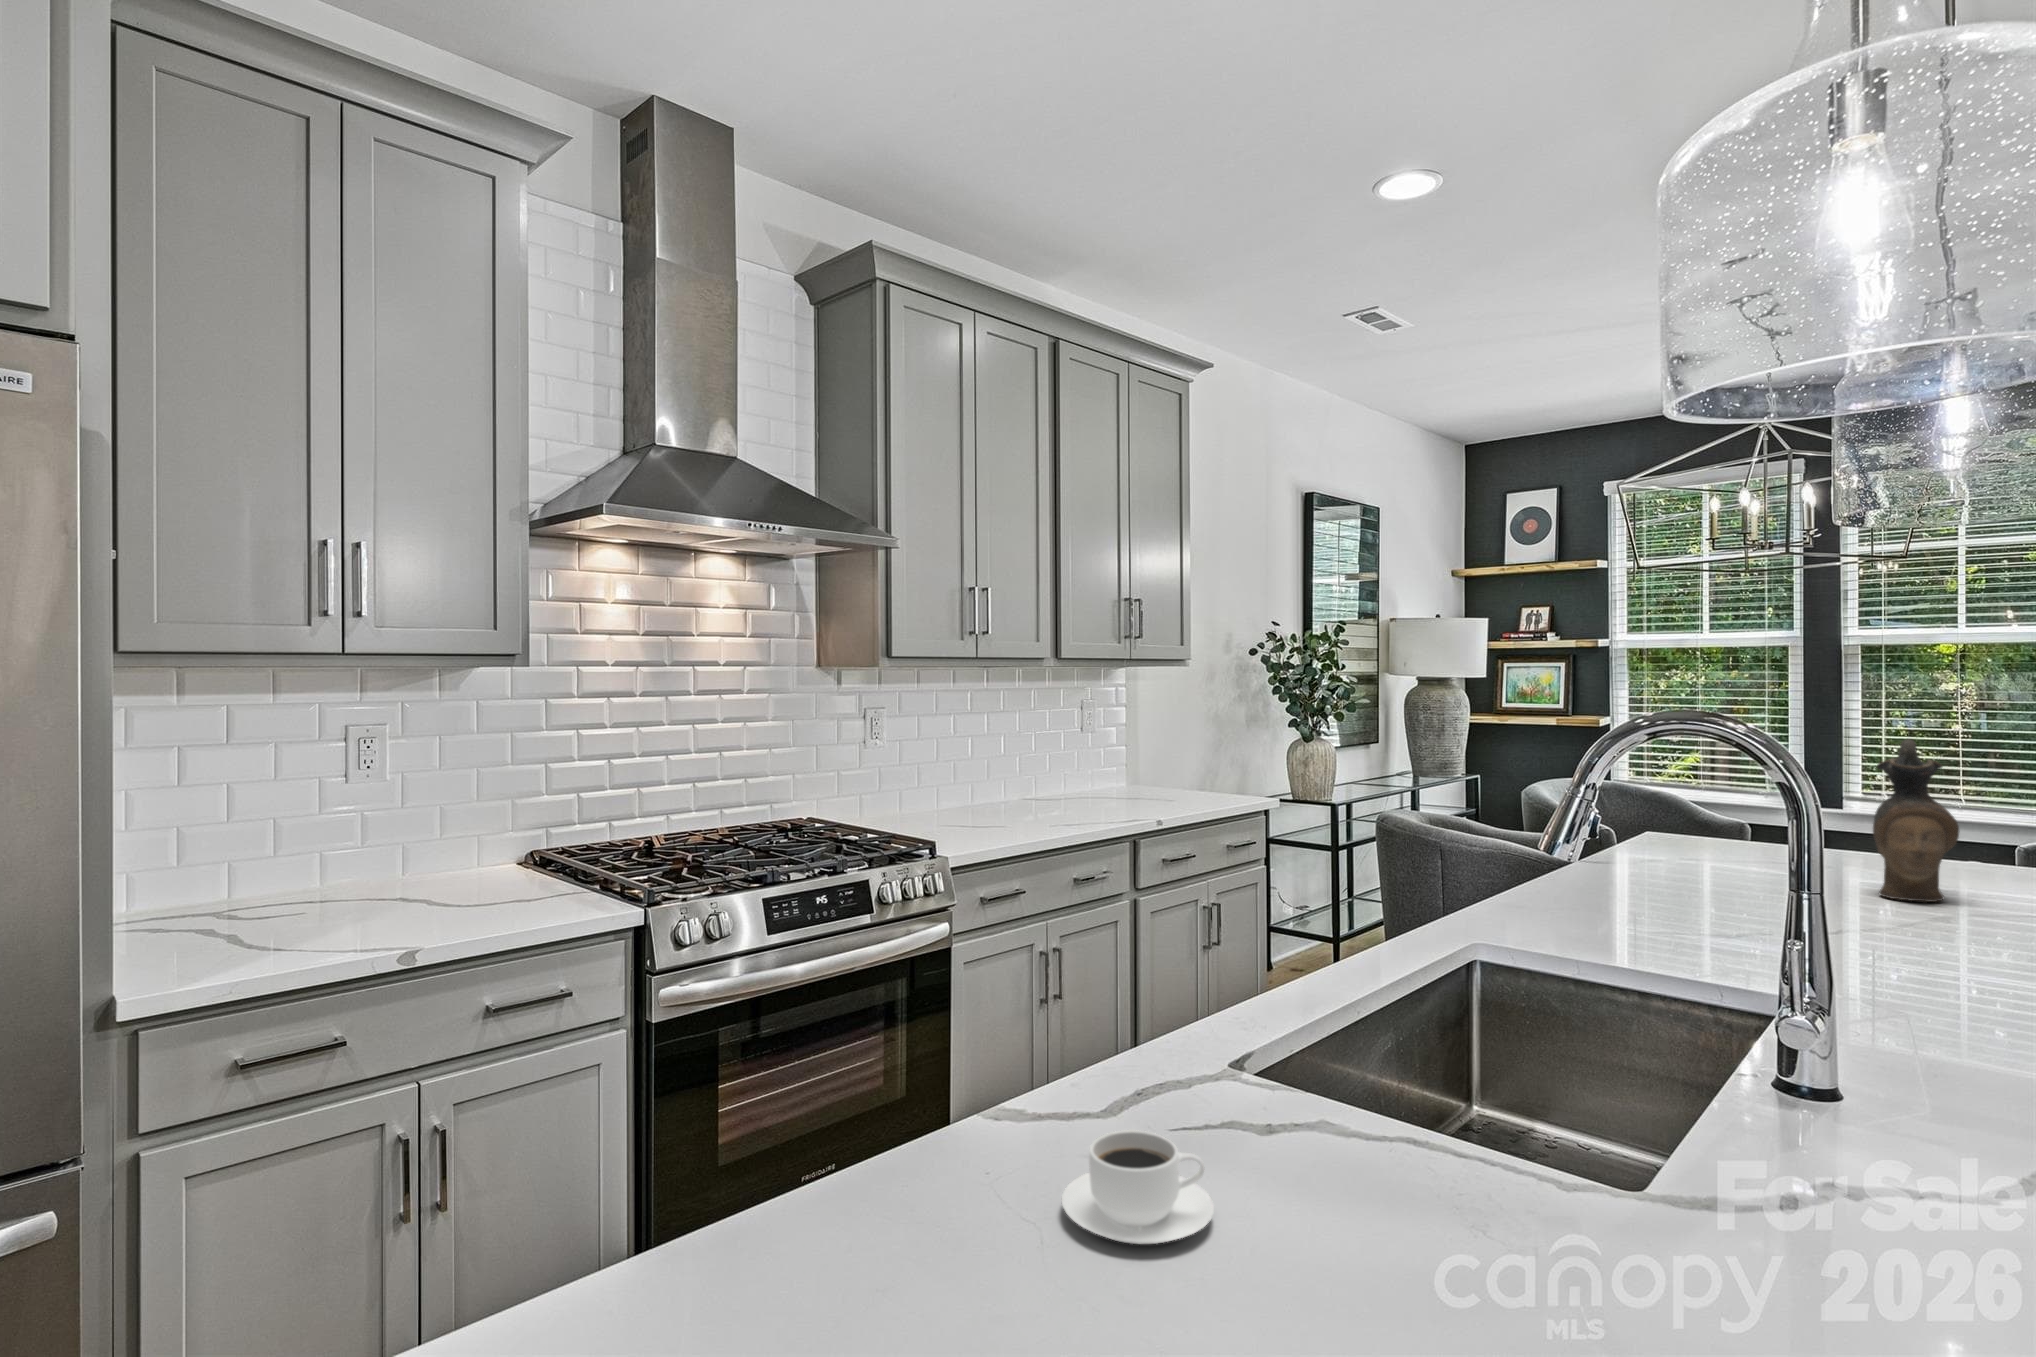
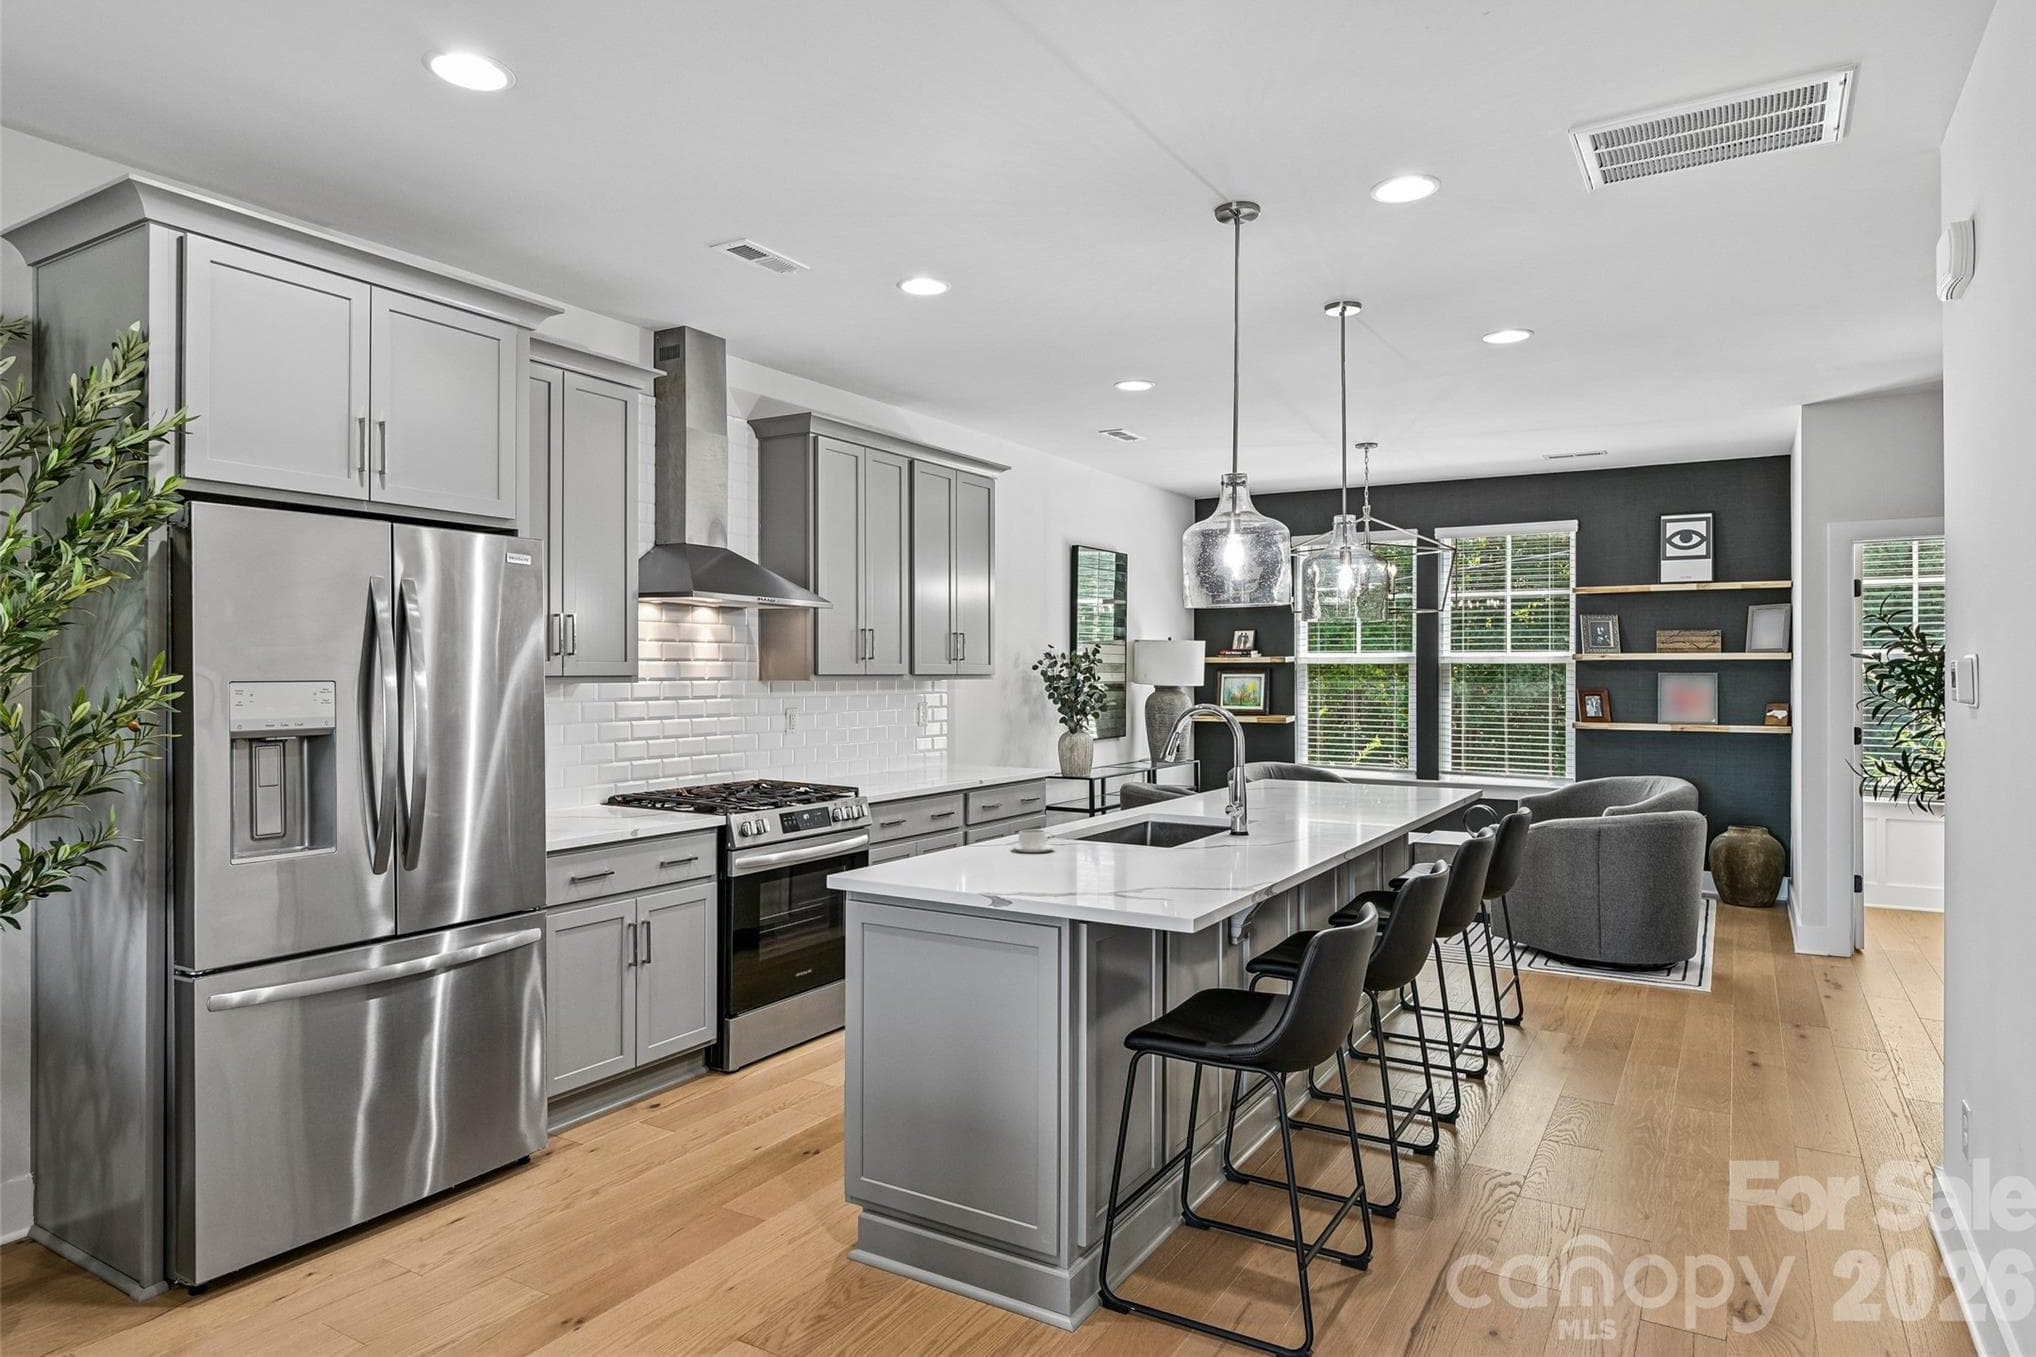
ceramic pitcher: present [1873,739,1959,902] -> none [1342,720,1374,798]

